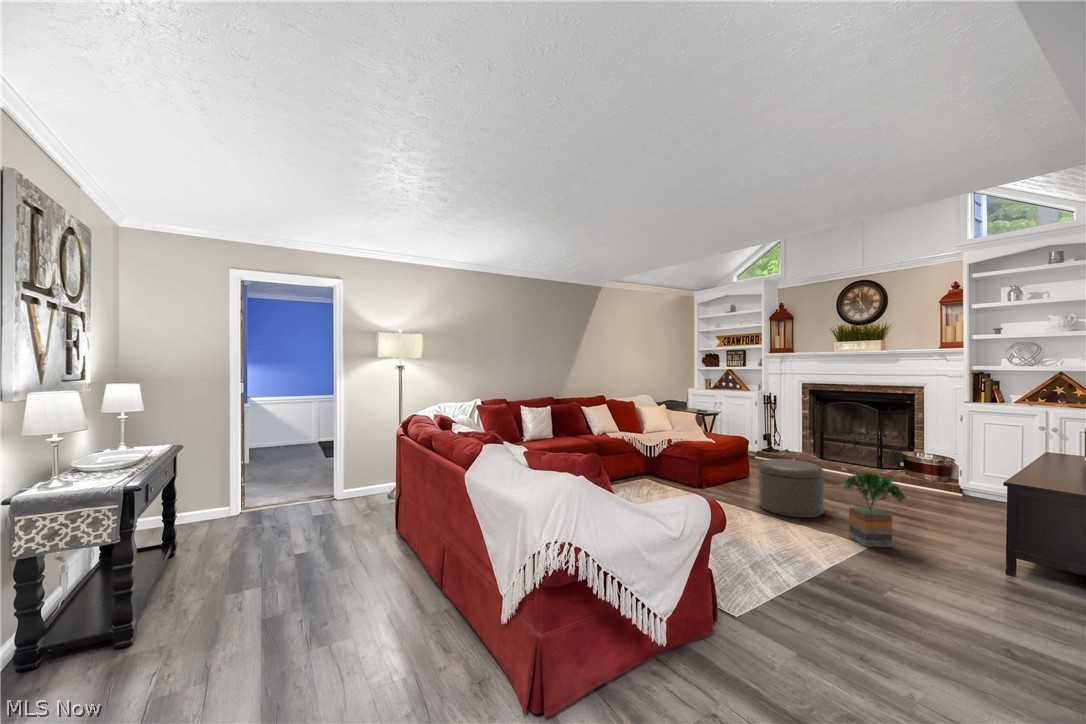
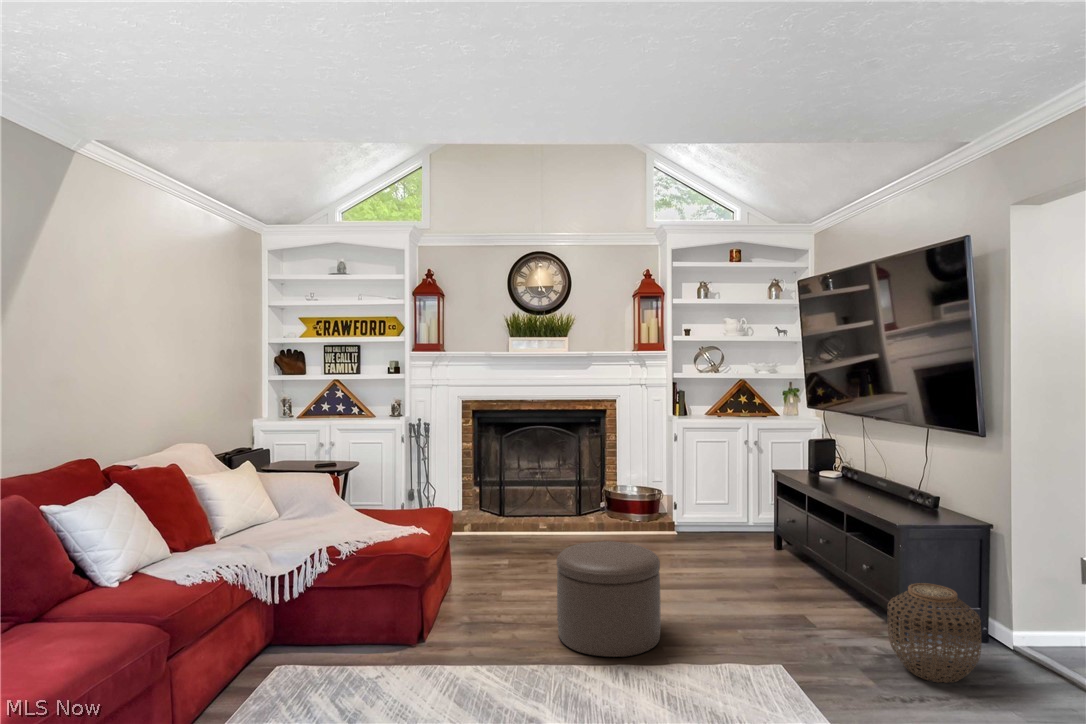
potted tree: present [843,473,906,547] -> none [735,545,826,676]
woven basket: none [944,515,1023,587] -> present [888,583,981,683]

